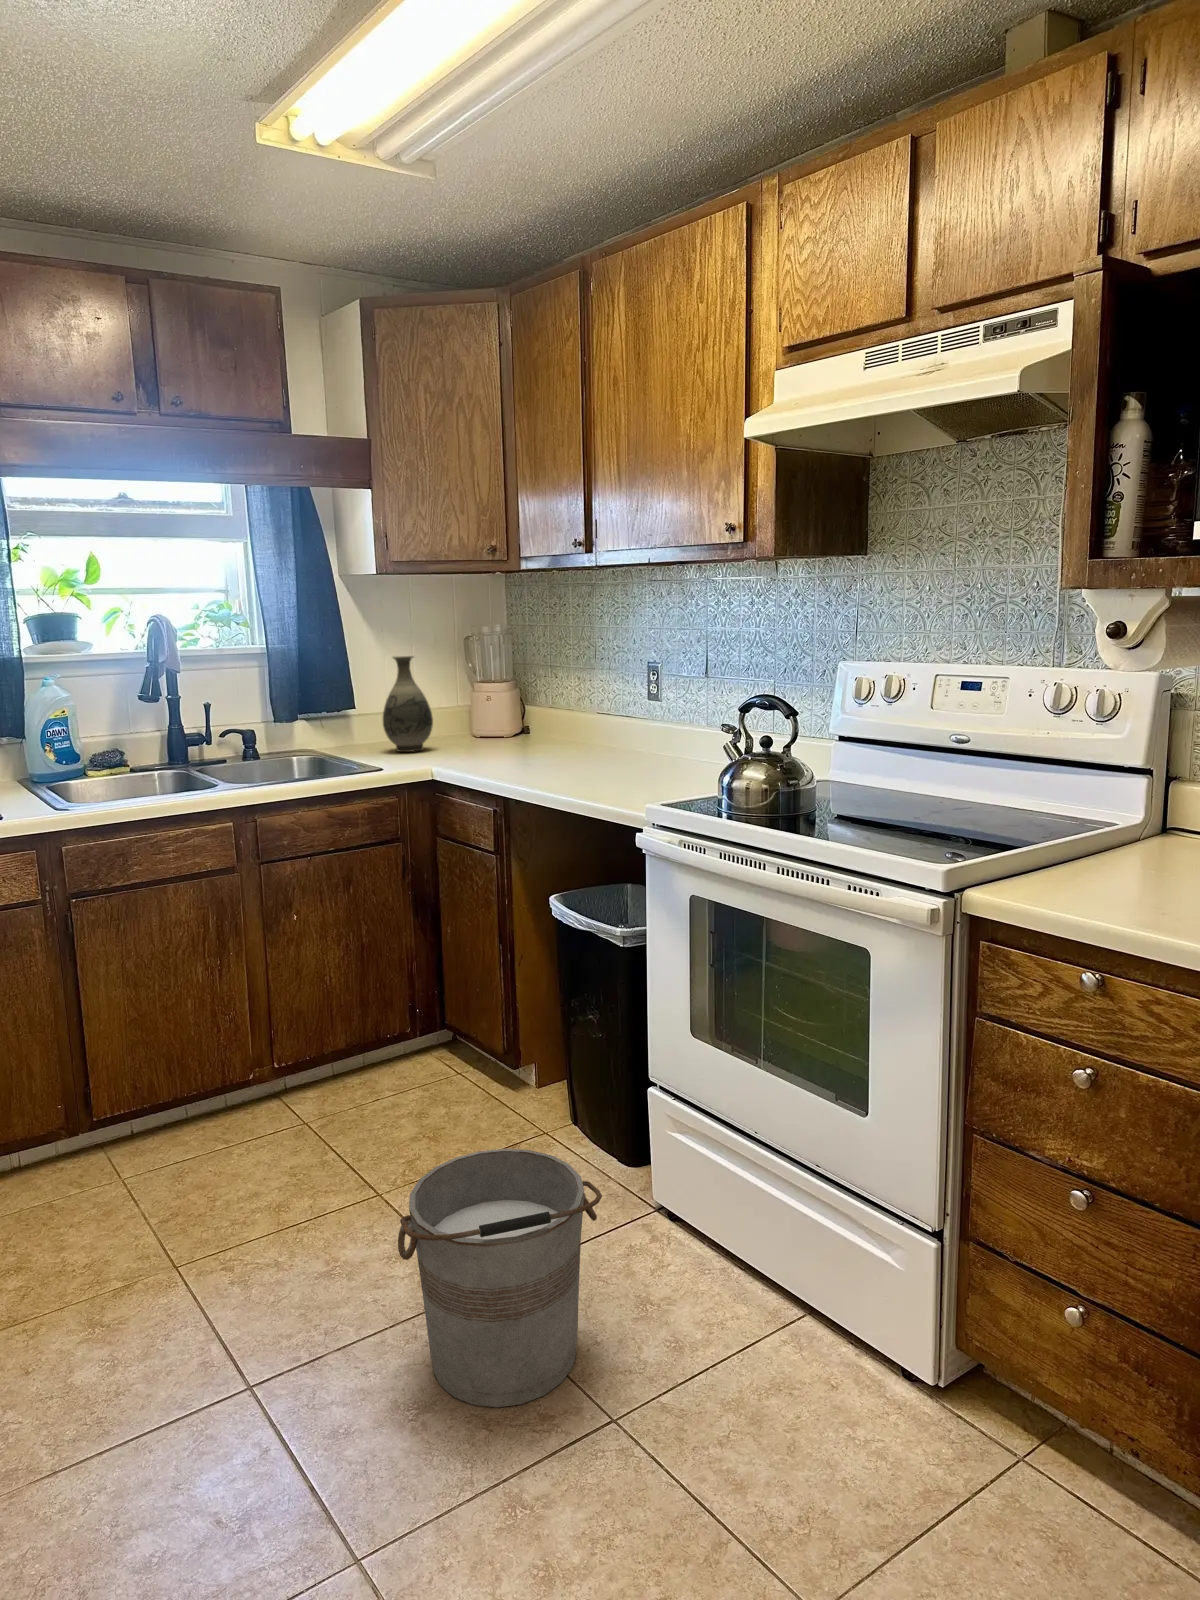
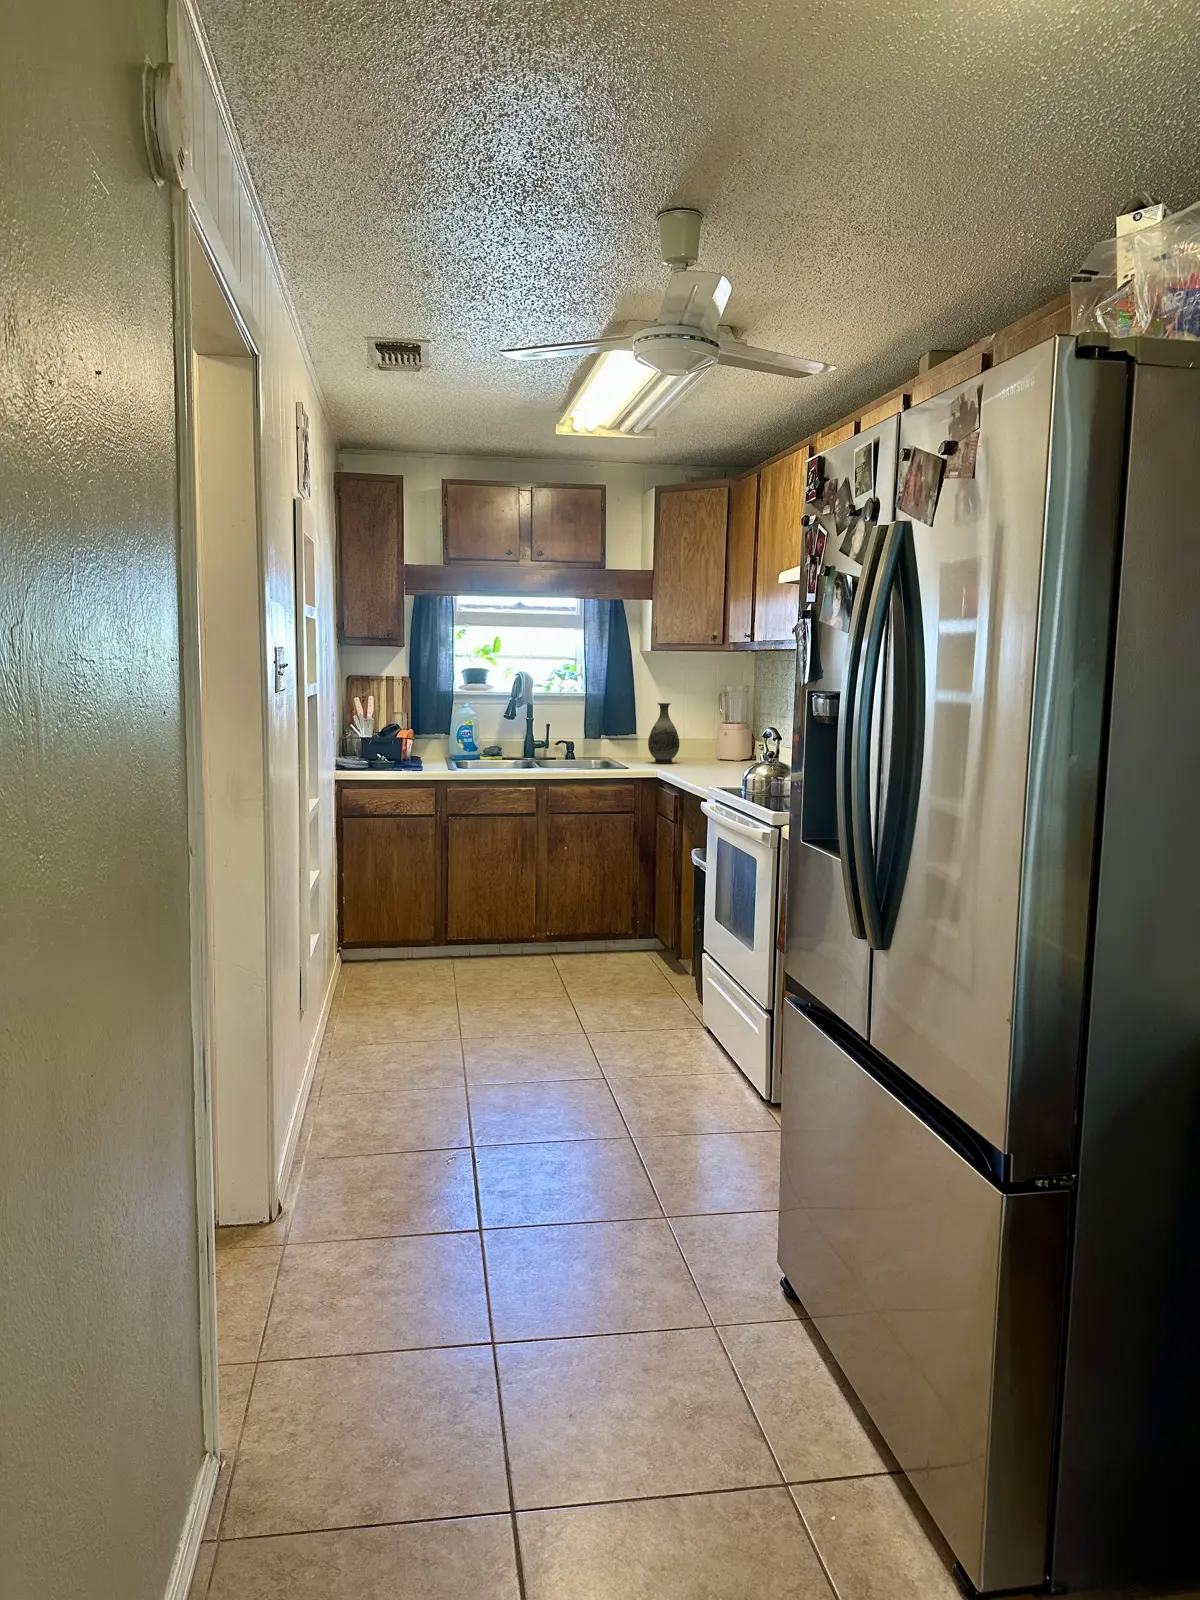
bucket: present [398,1149,602,1407] -> none [529,954,629,1066]

